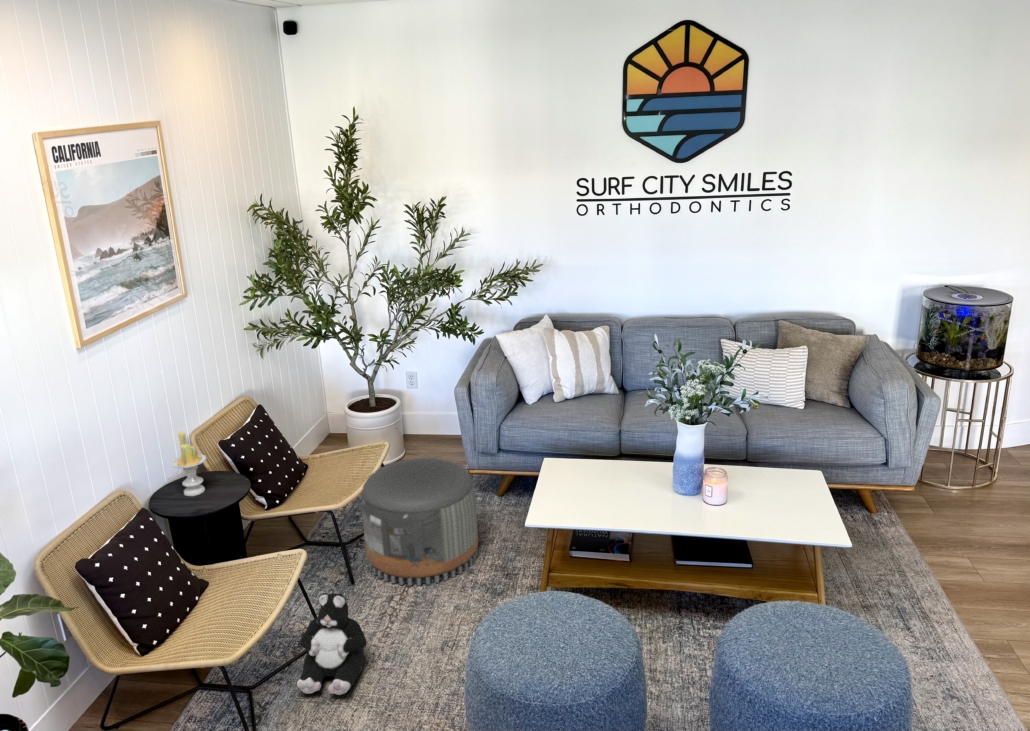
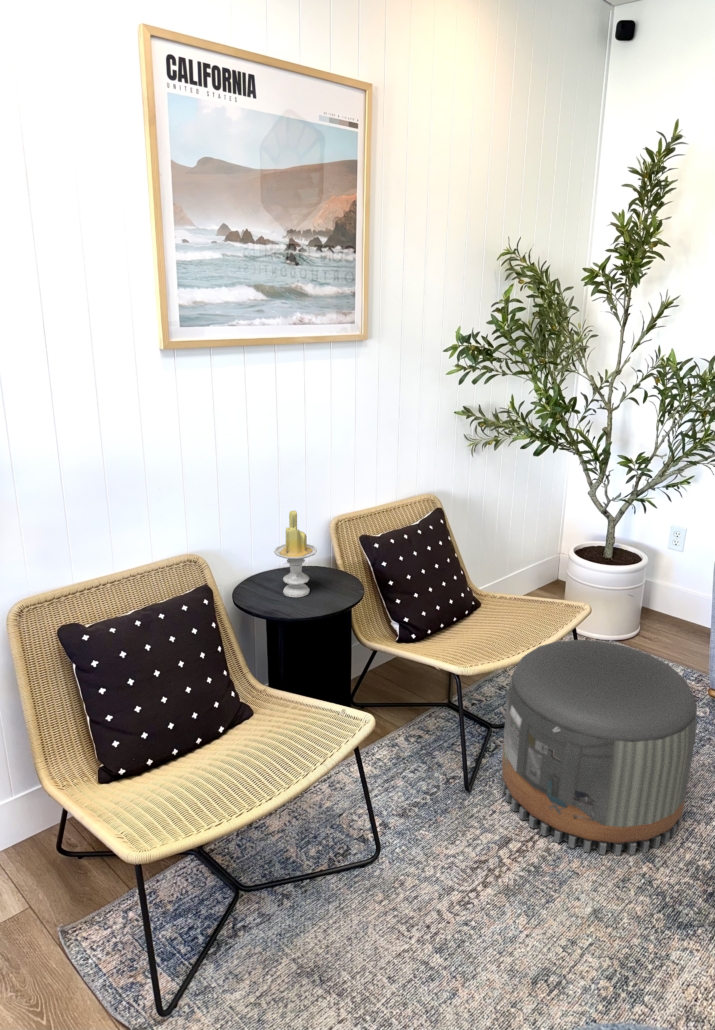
plush toy: present [297,593,366,695] -> none [292,801,412,974]

